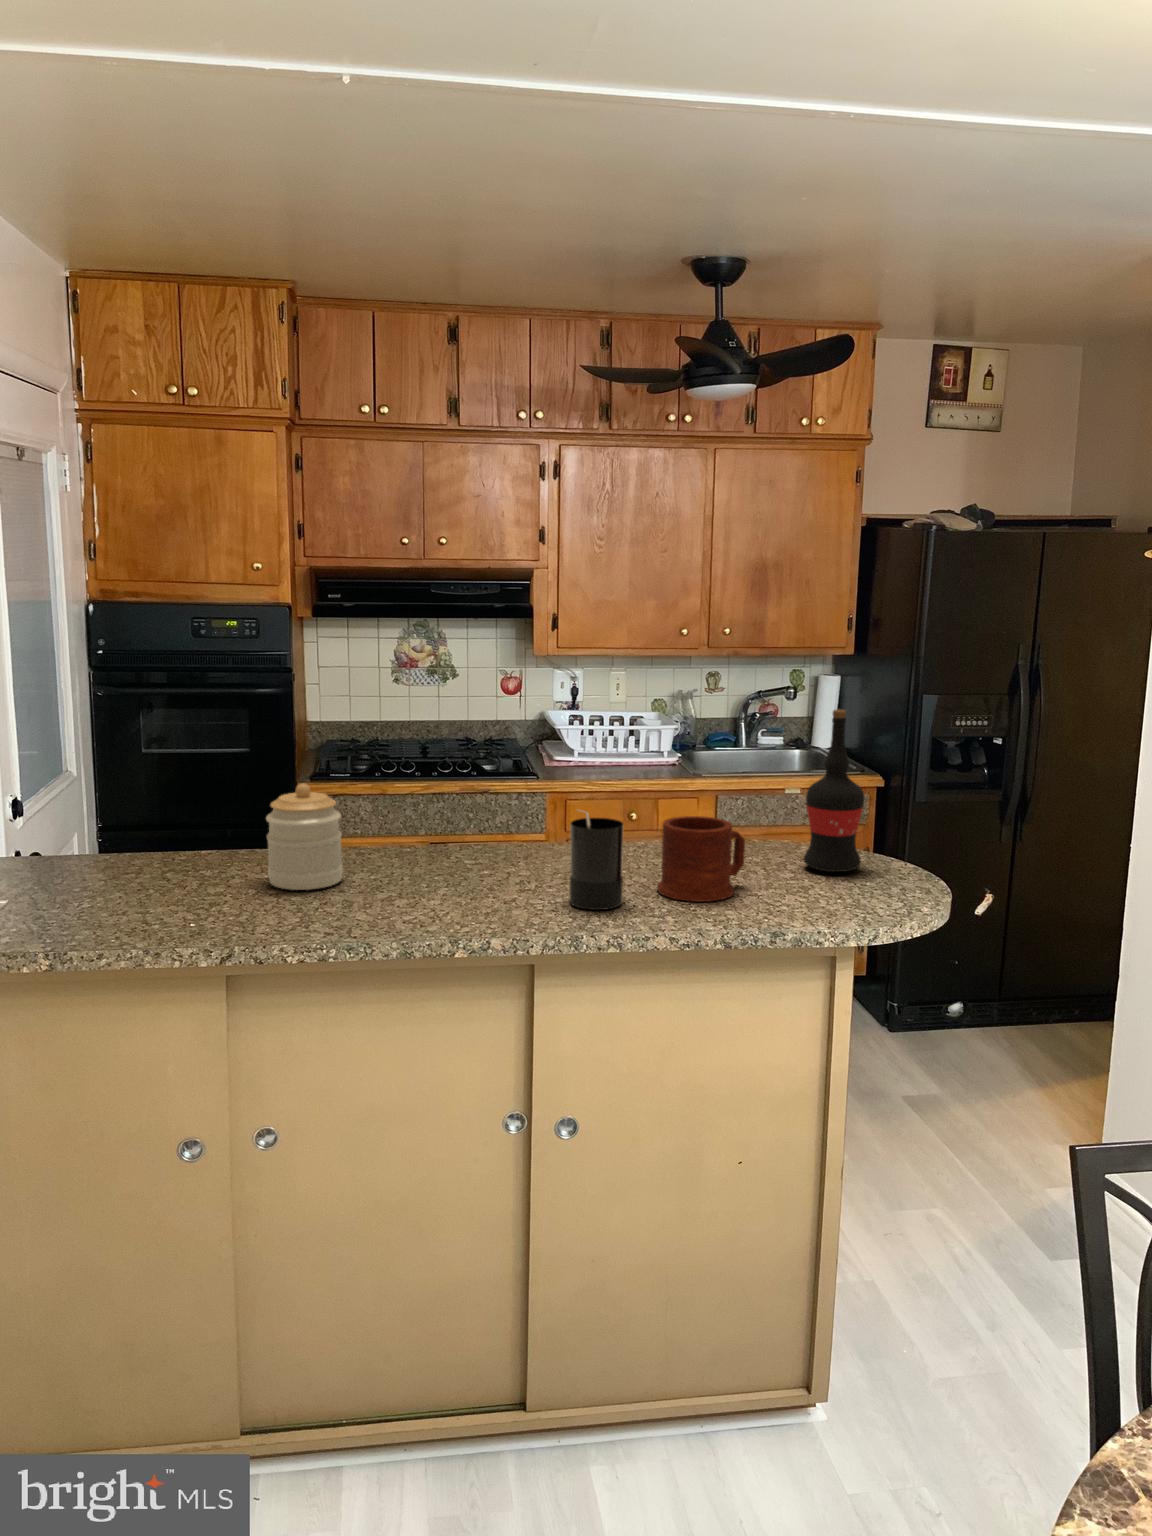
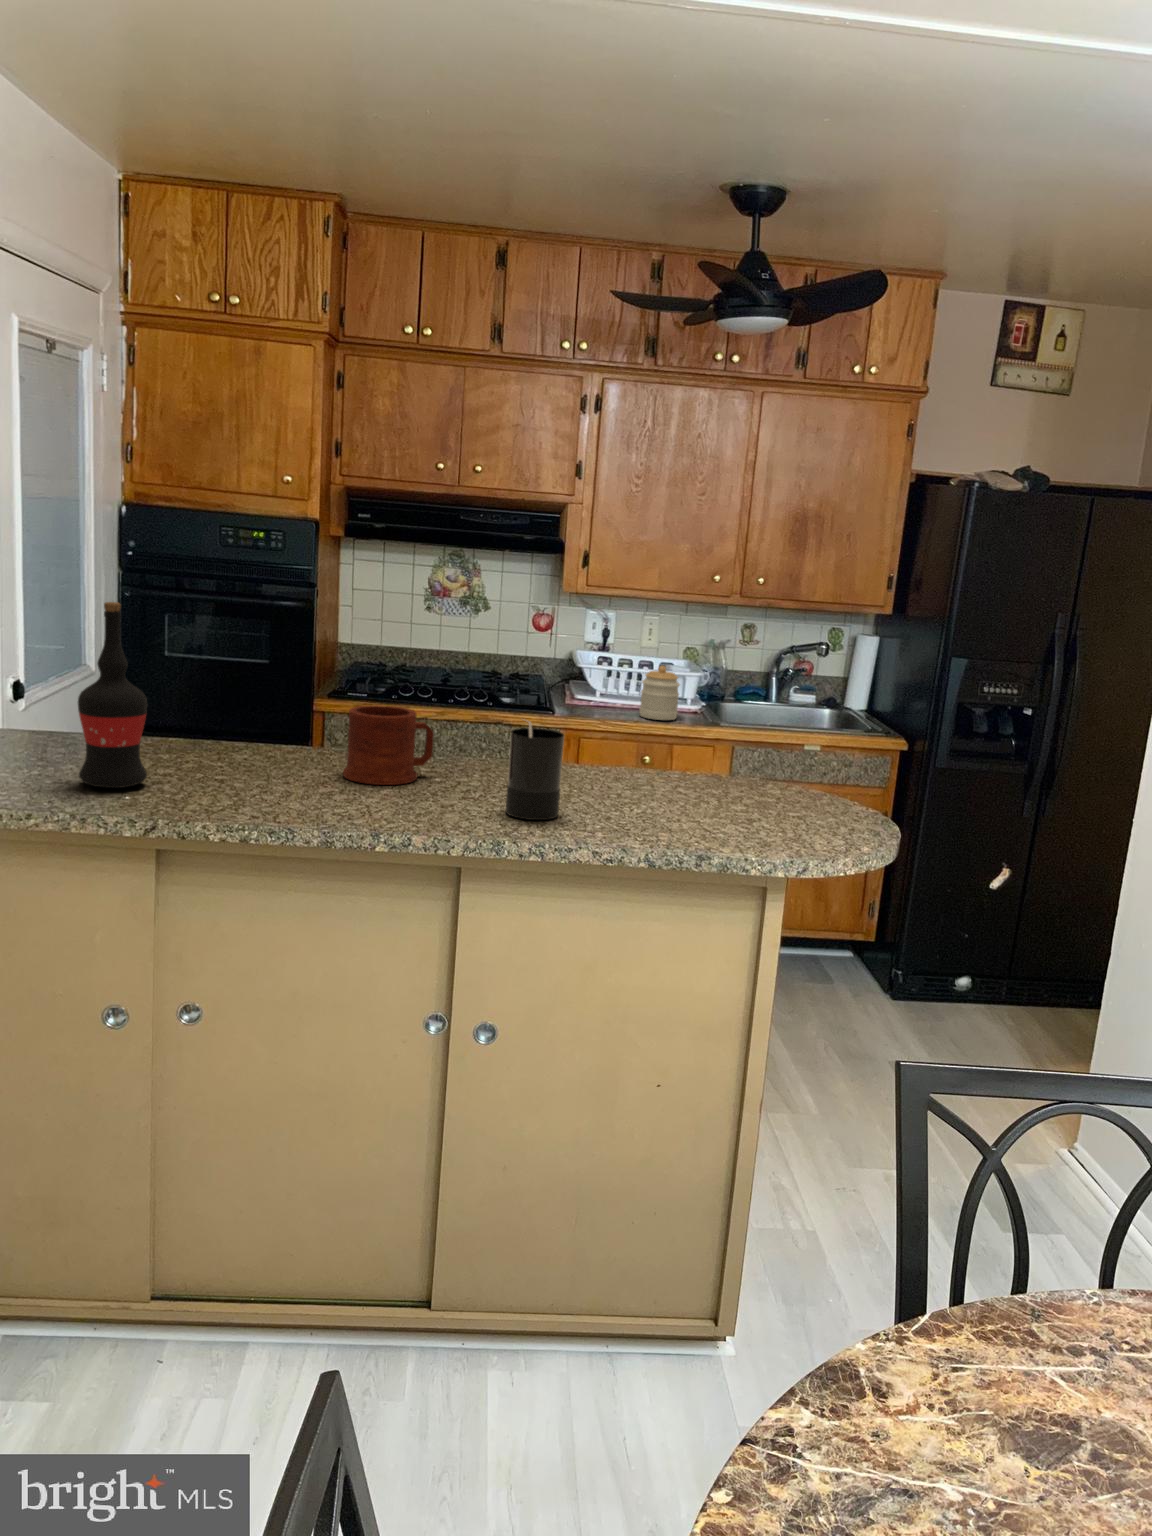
wine bottle: present [803,709,864,872] -> present [78,602,147,788]
jar: present [266,784,343,890] -> present [640,666,680,720]
mug: present [657,816,745,902] -> present [343,705,434,785]

